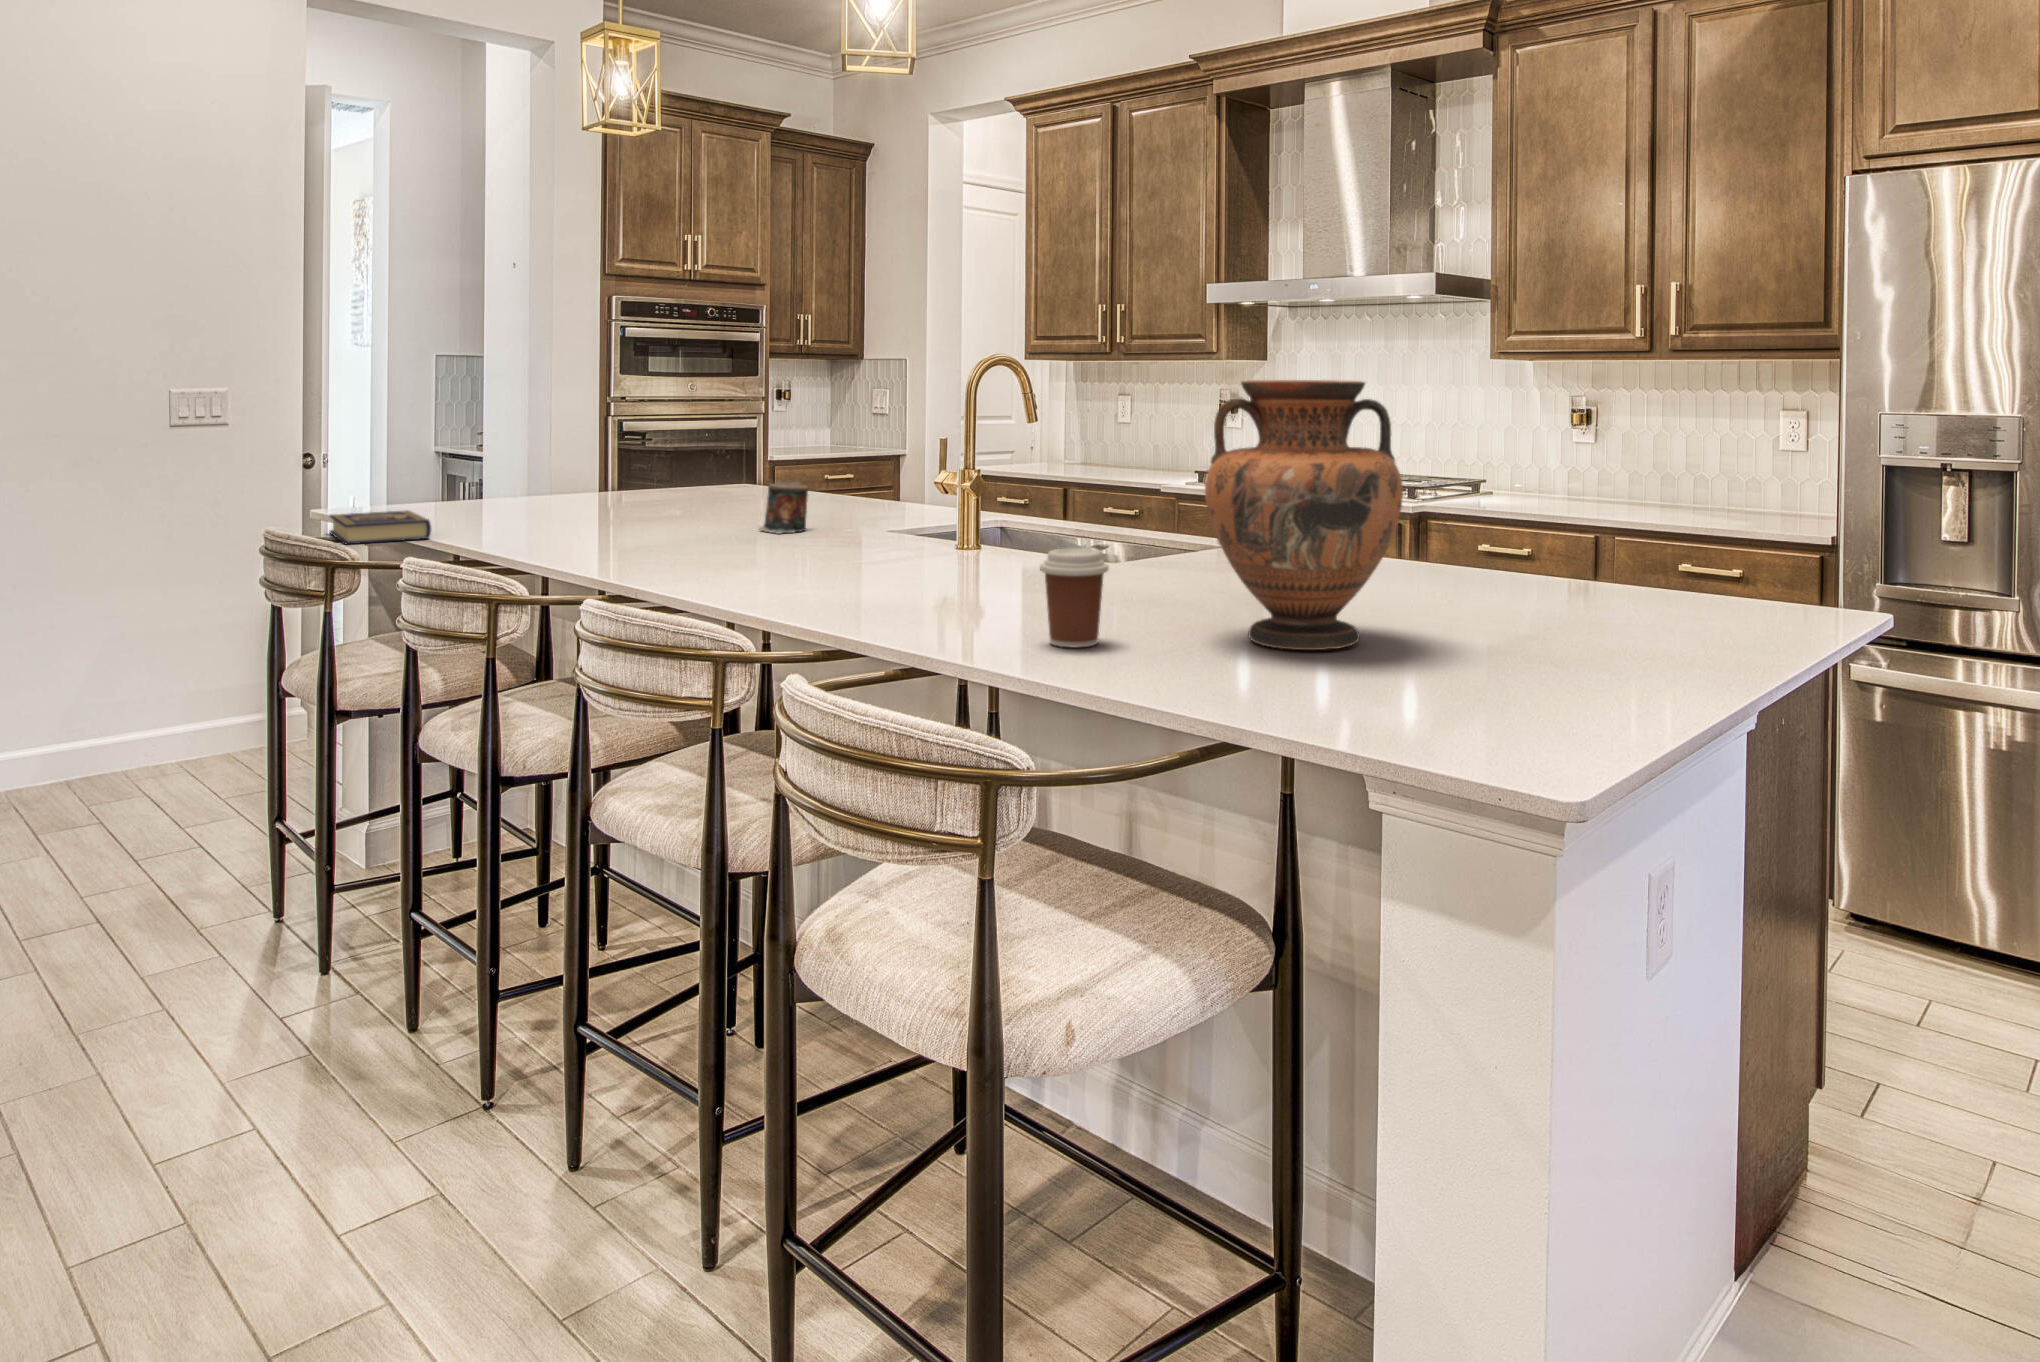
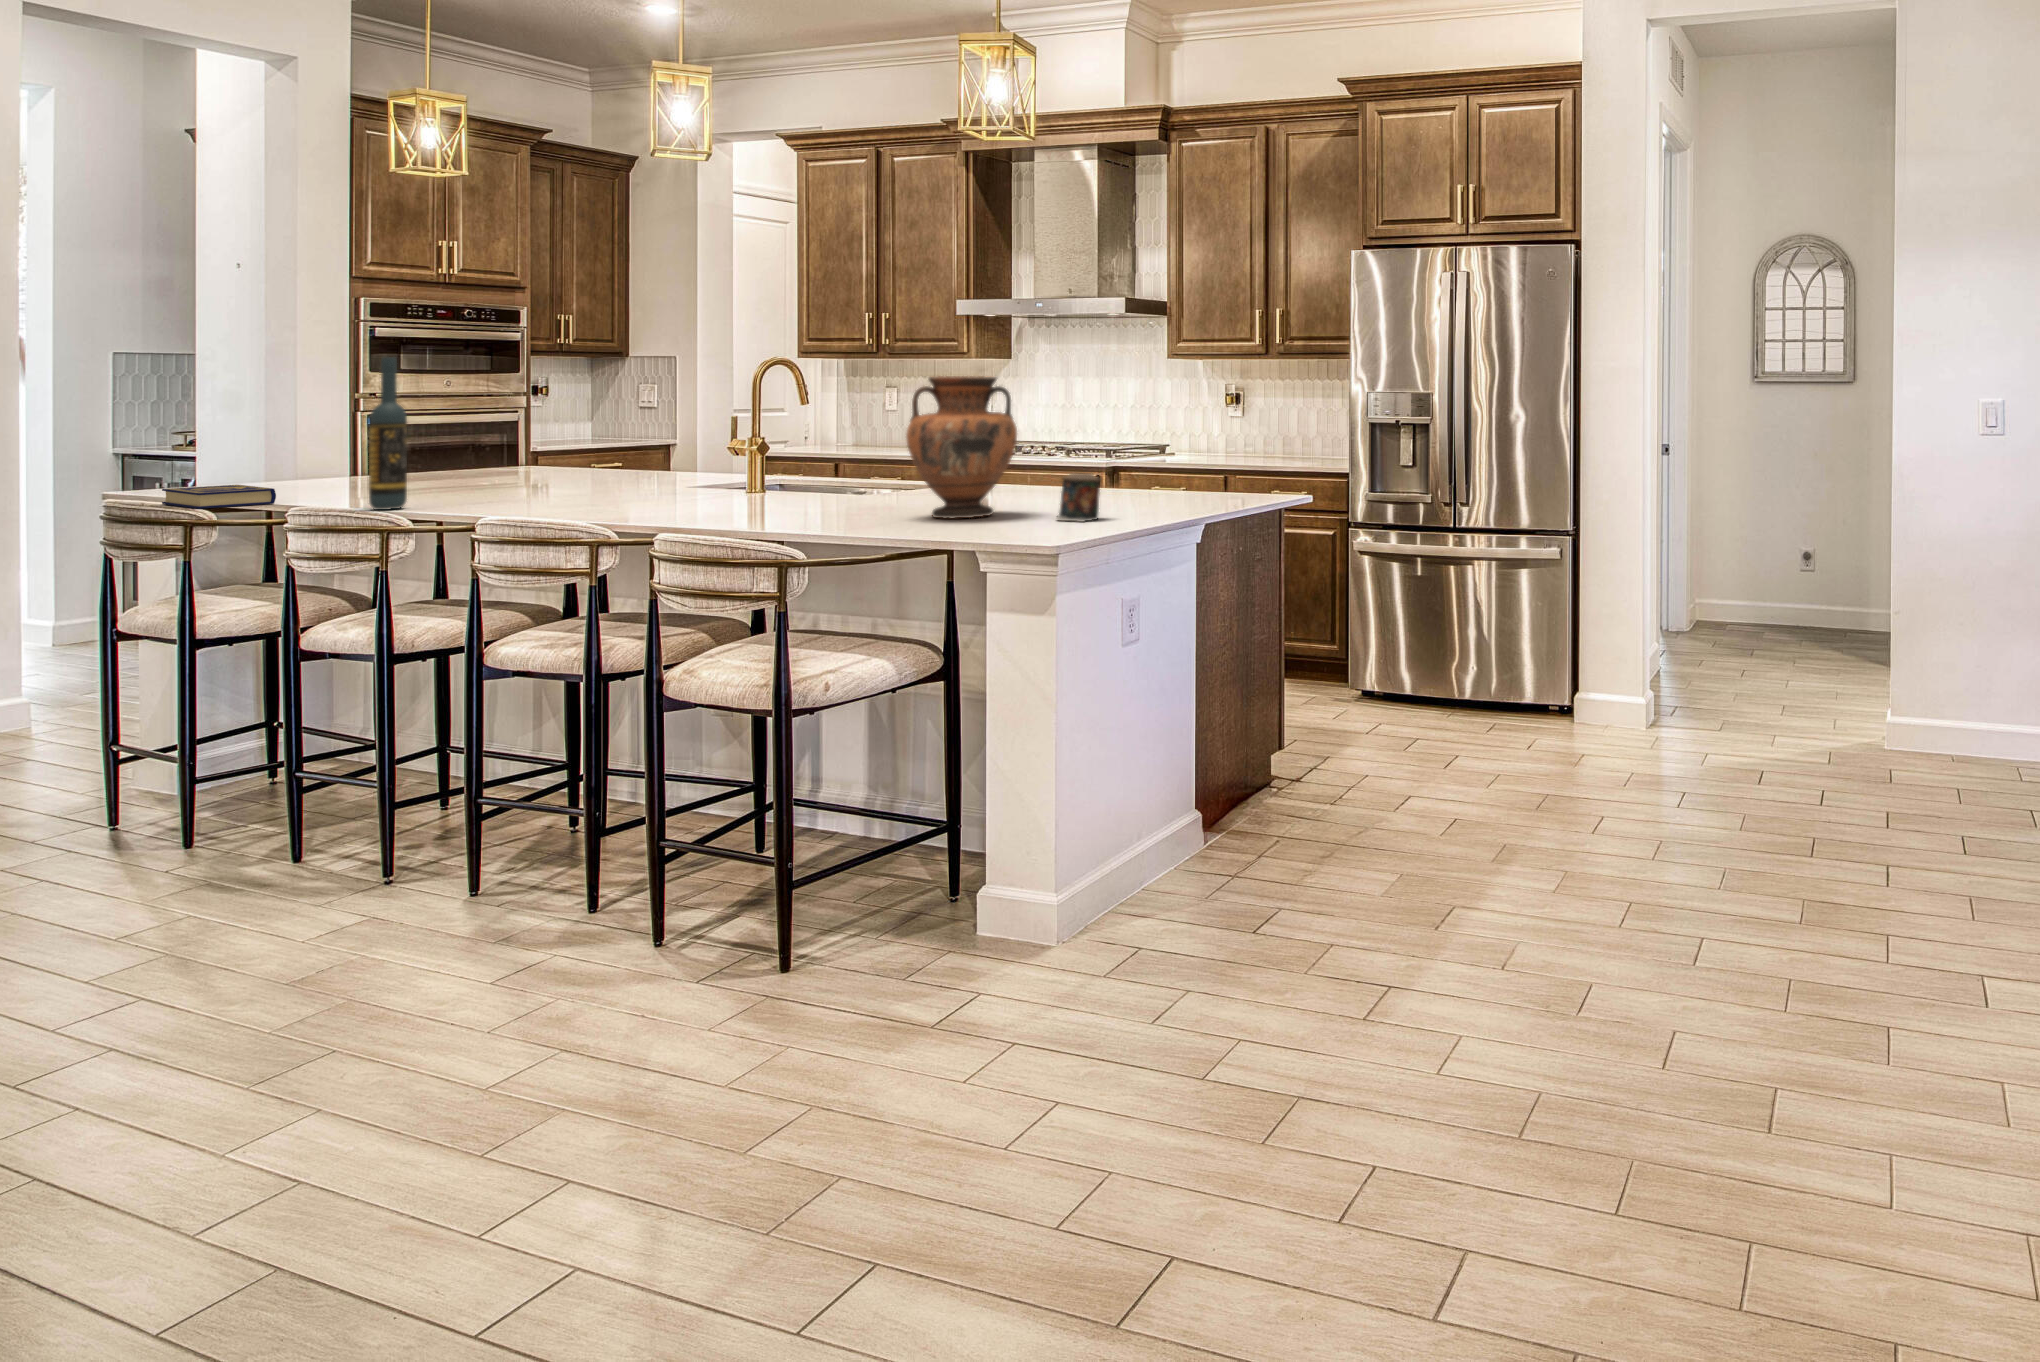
wine bottle: none [503,352,547,560] -> present [369,357,407,510]
candle: present [759,480,808,534] -> present [1056,473,1100,522]
coffee cup: present [1040,548,1109,648] -> none [807,471,848,523]

